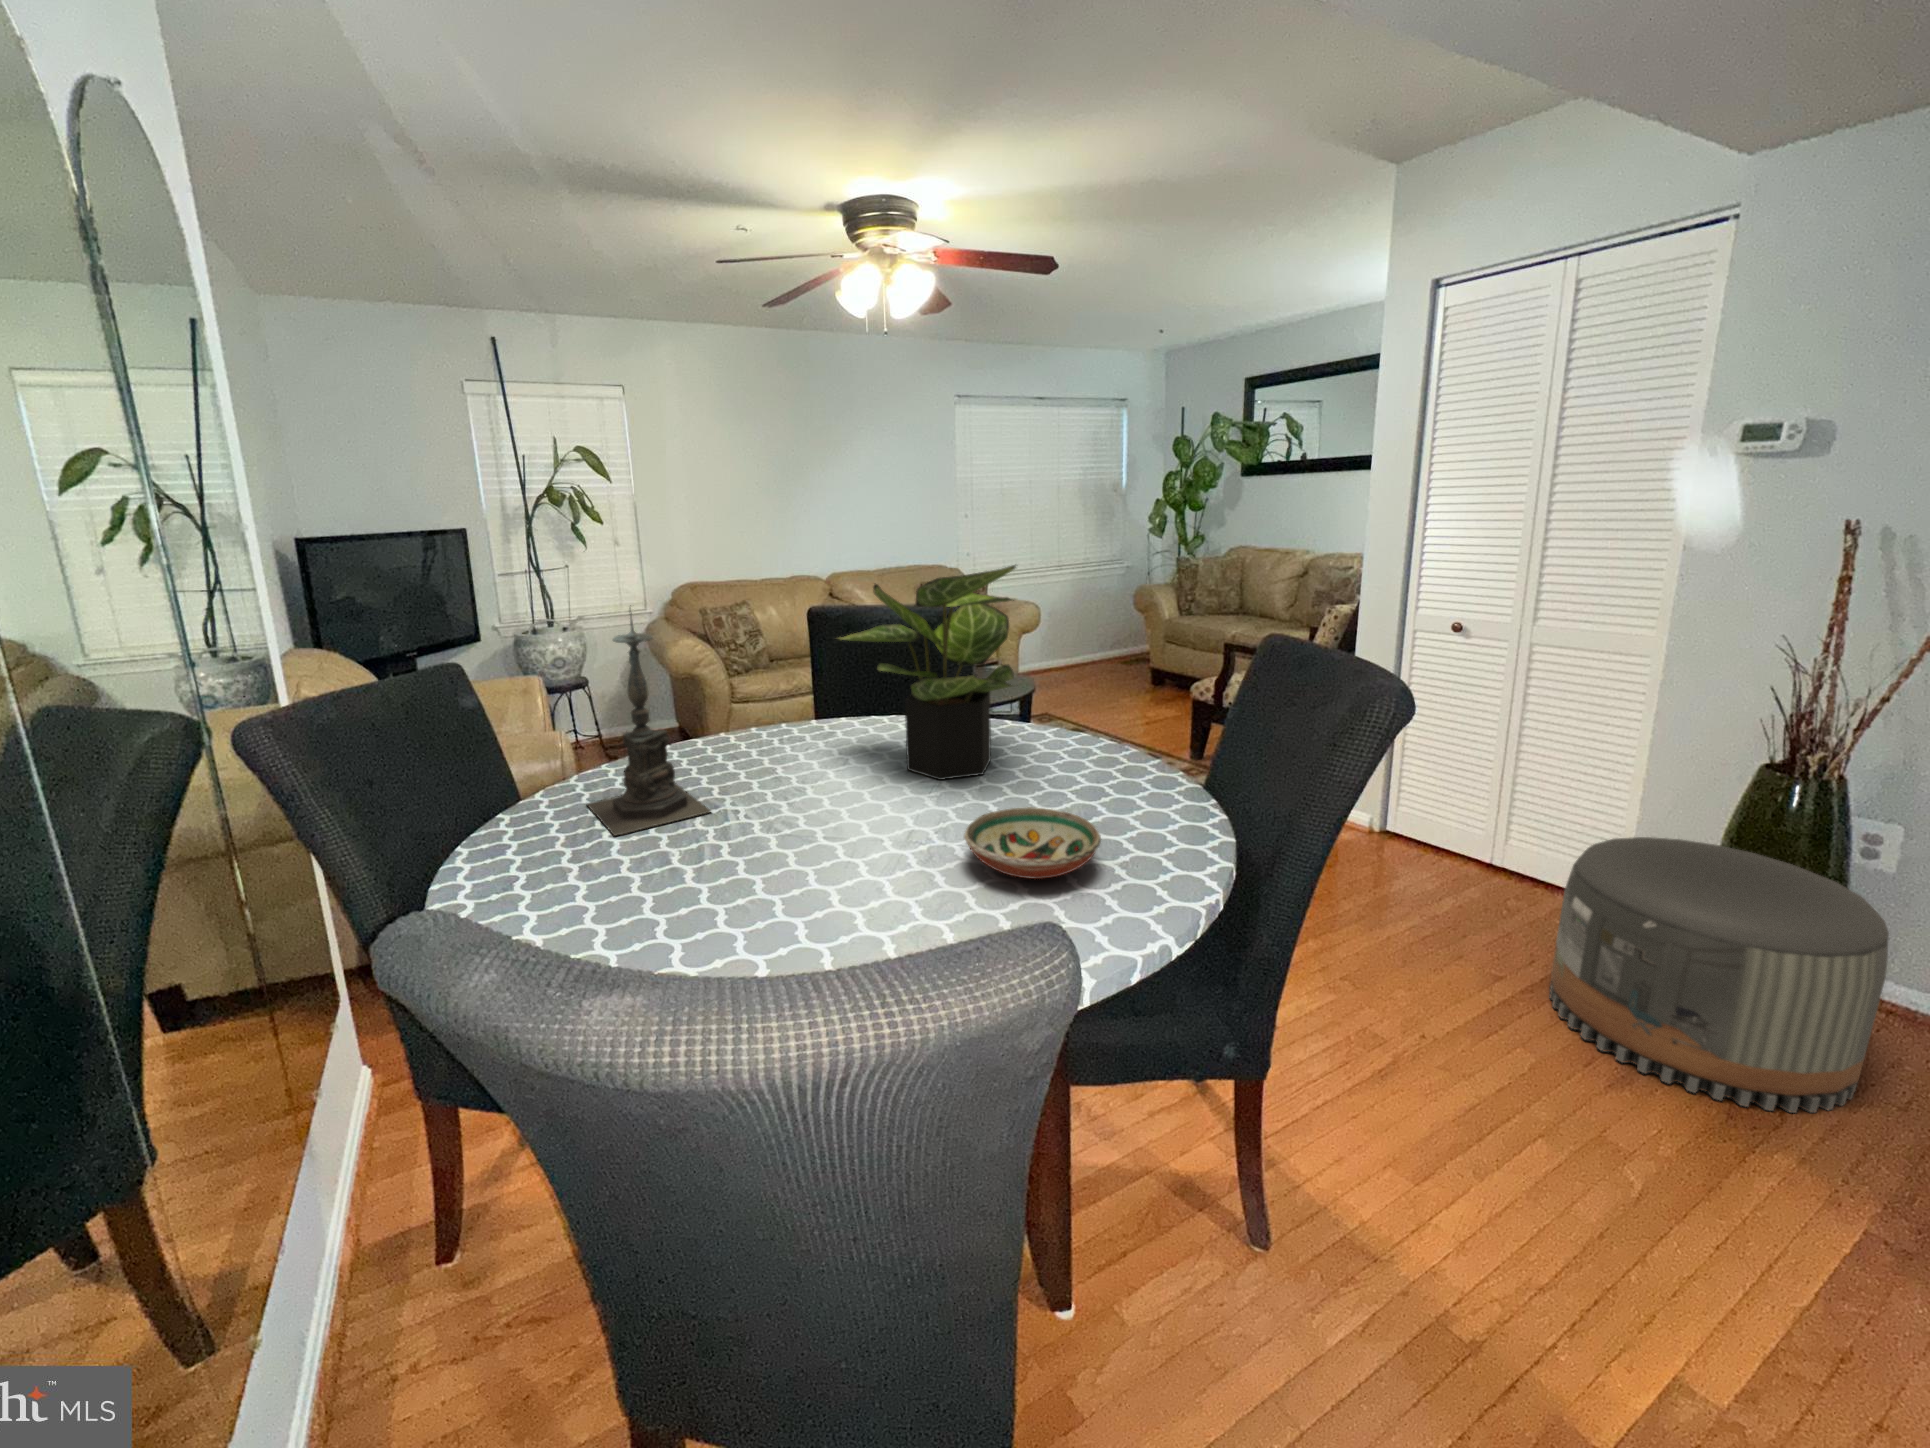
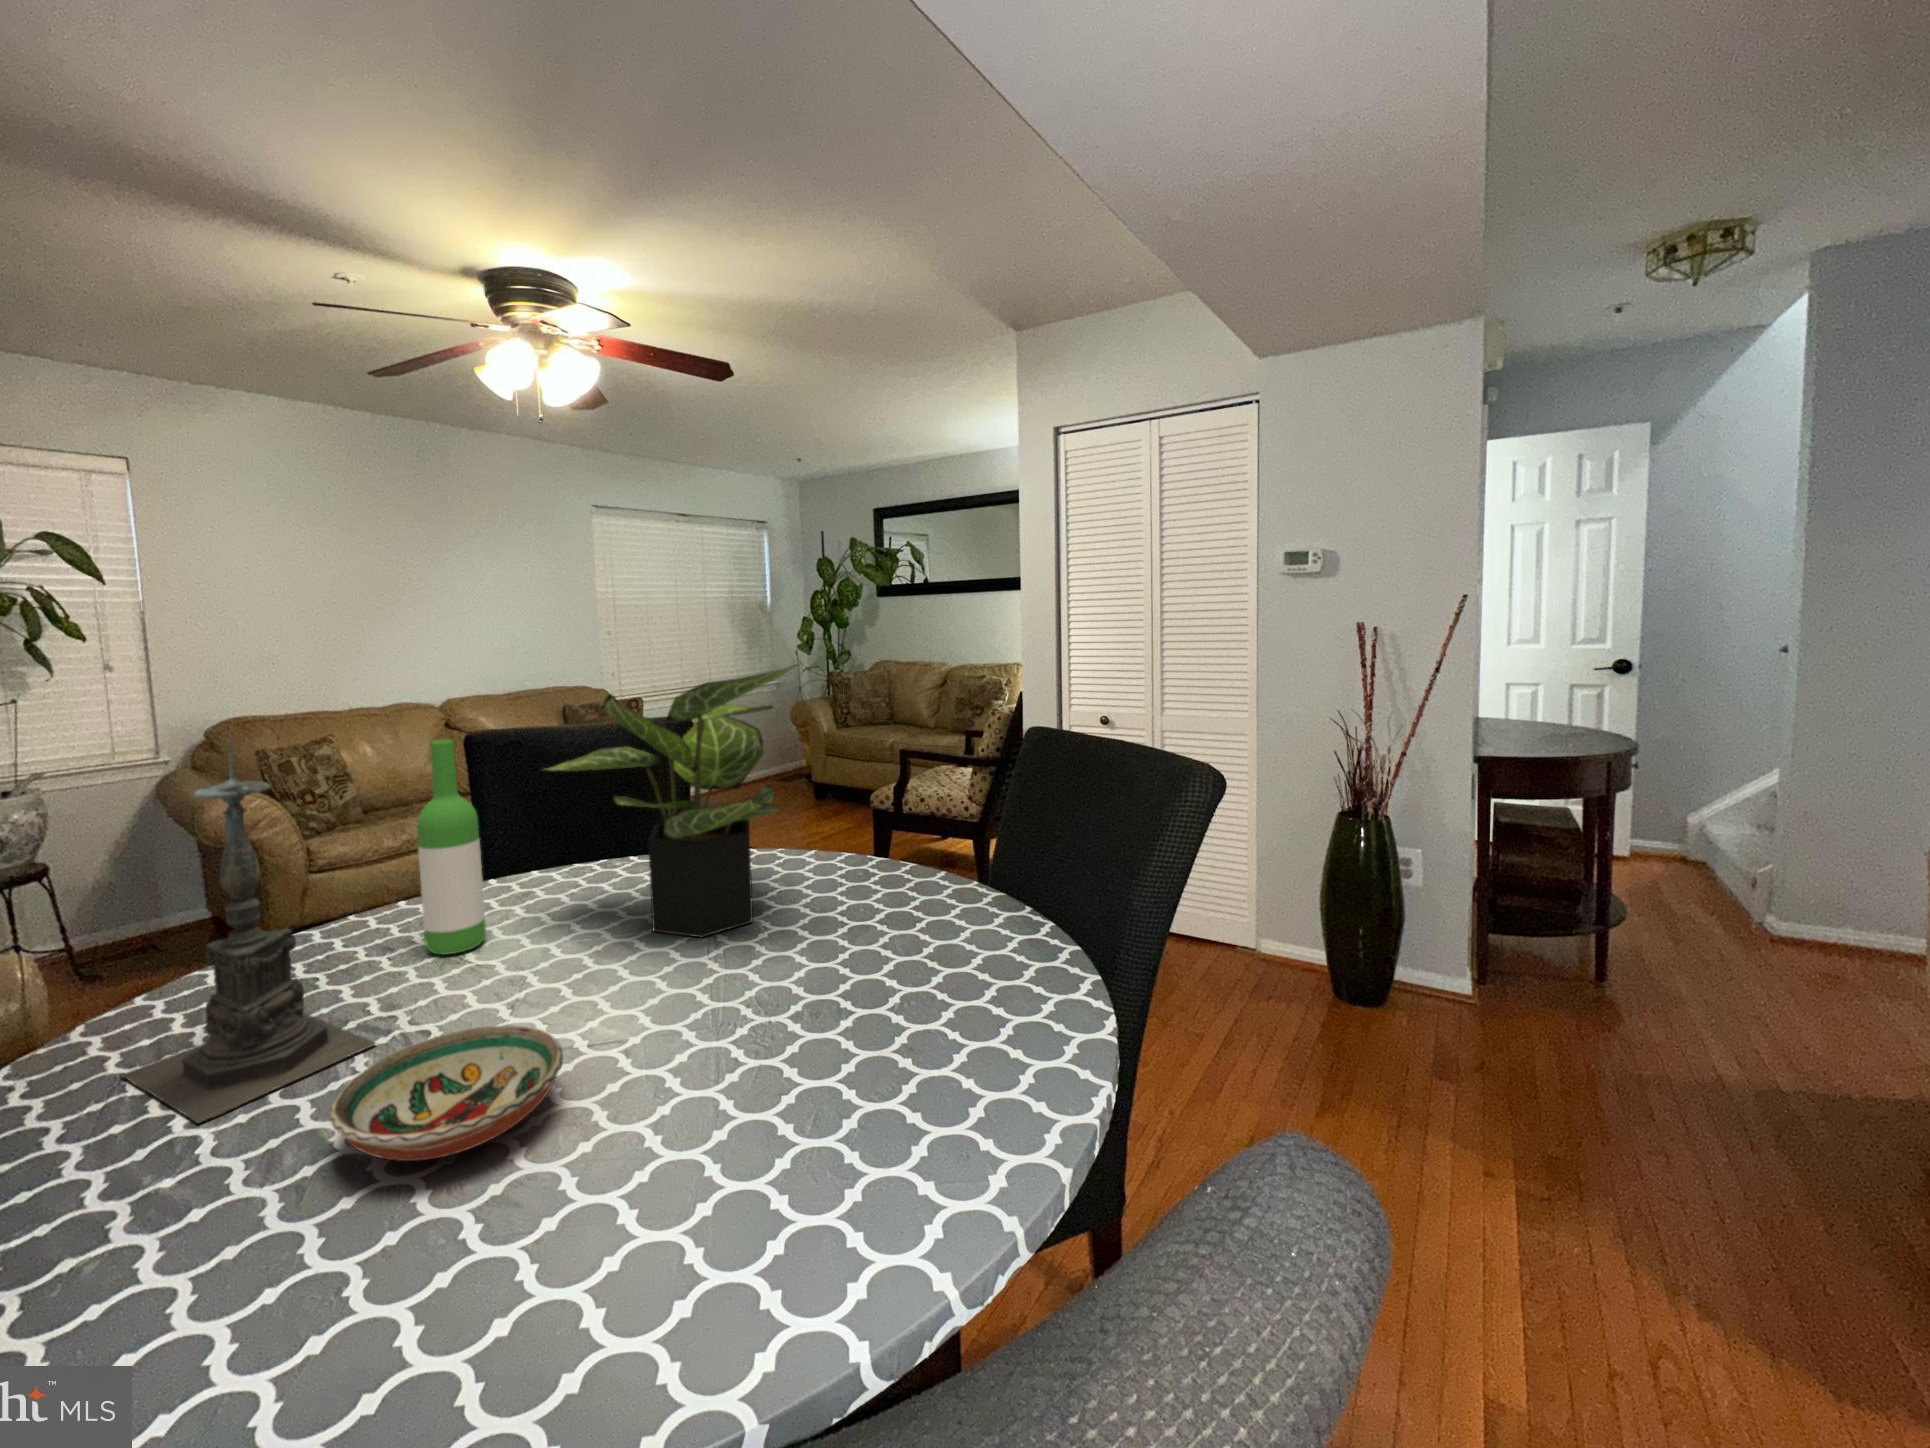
wine bottle: none [752,611,796,765] -> present [417,739,486,954]
decorative bowl: present [964,807,1101,879] -> present [330,1025,563,1161]
pouf: present [1550,837,1889,1113] -> none [1239,887,1460,1111]

